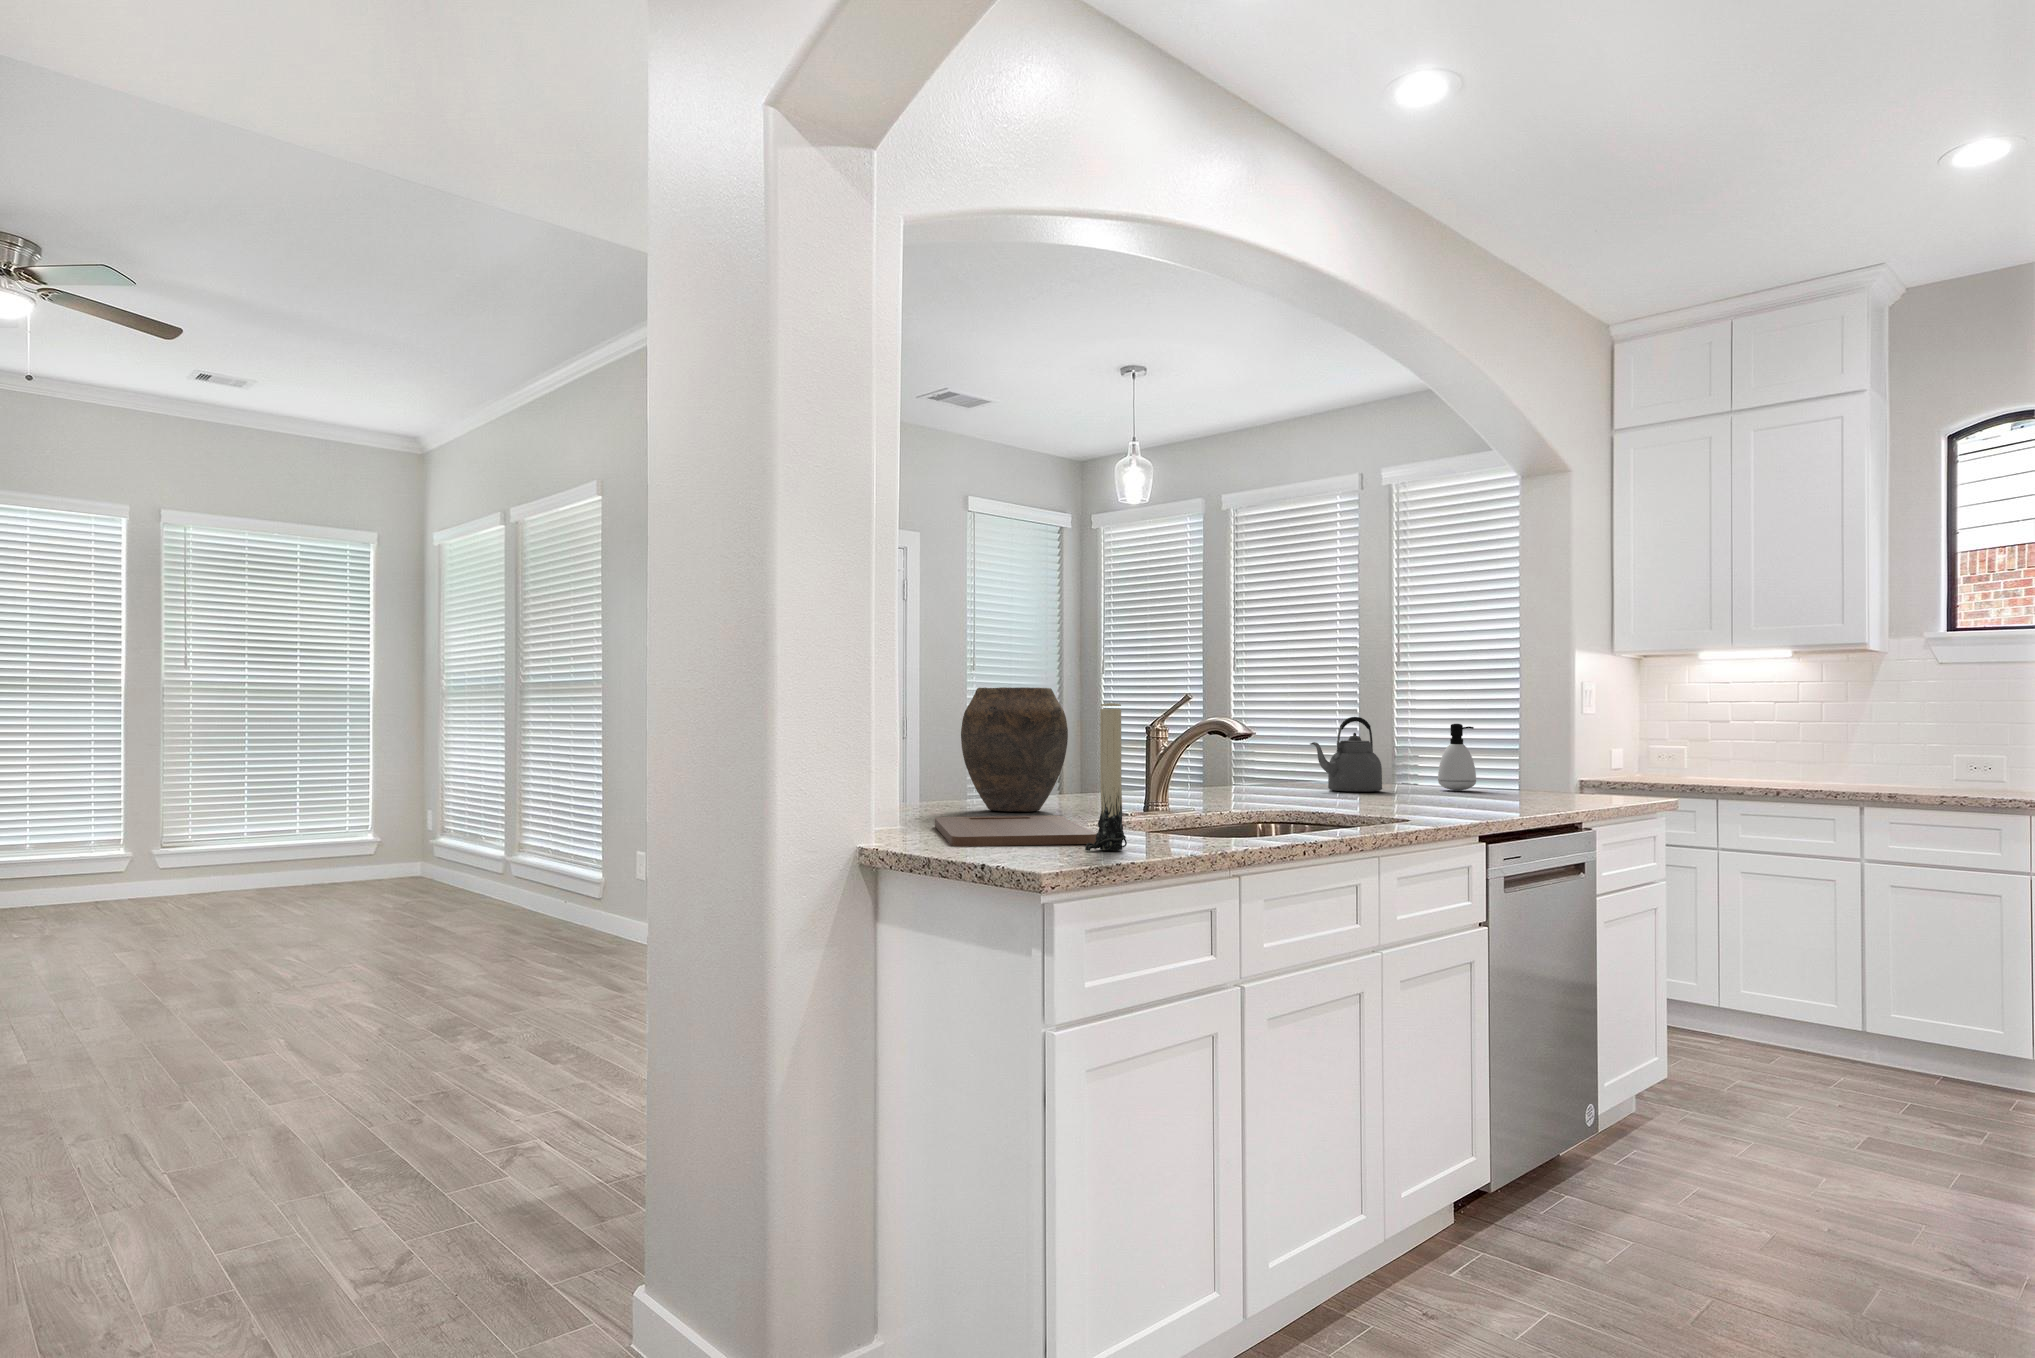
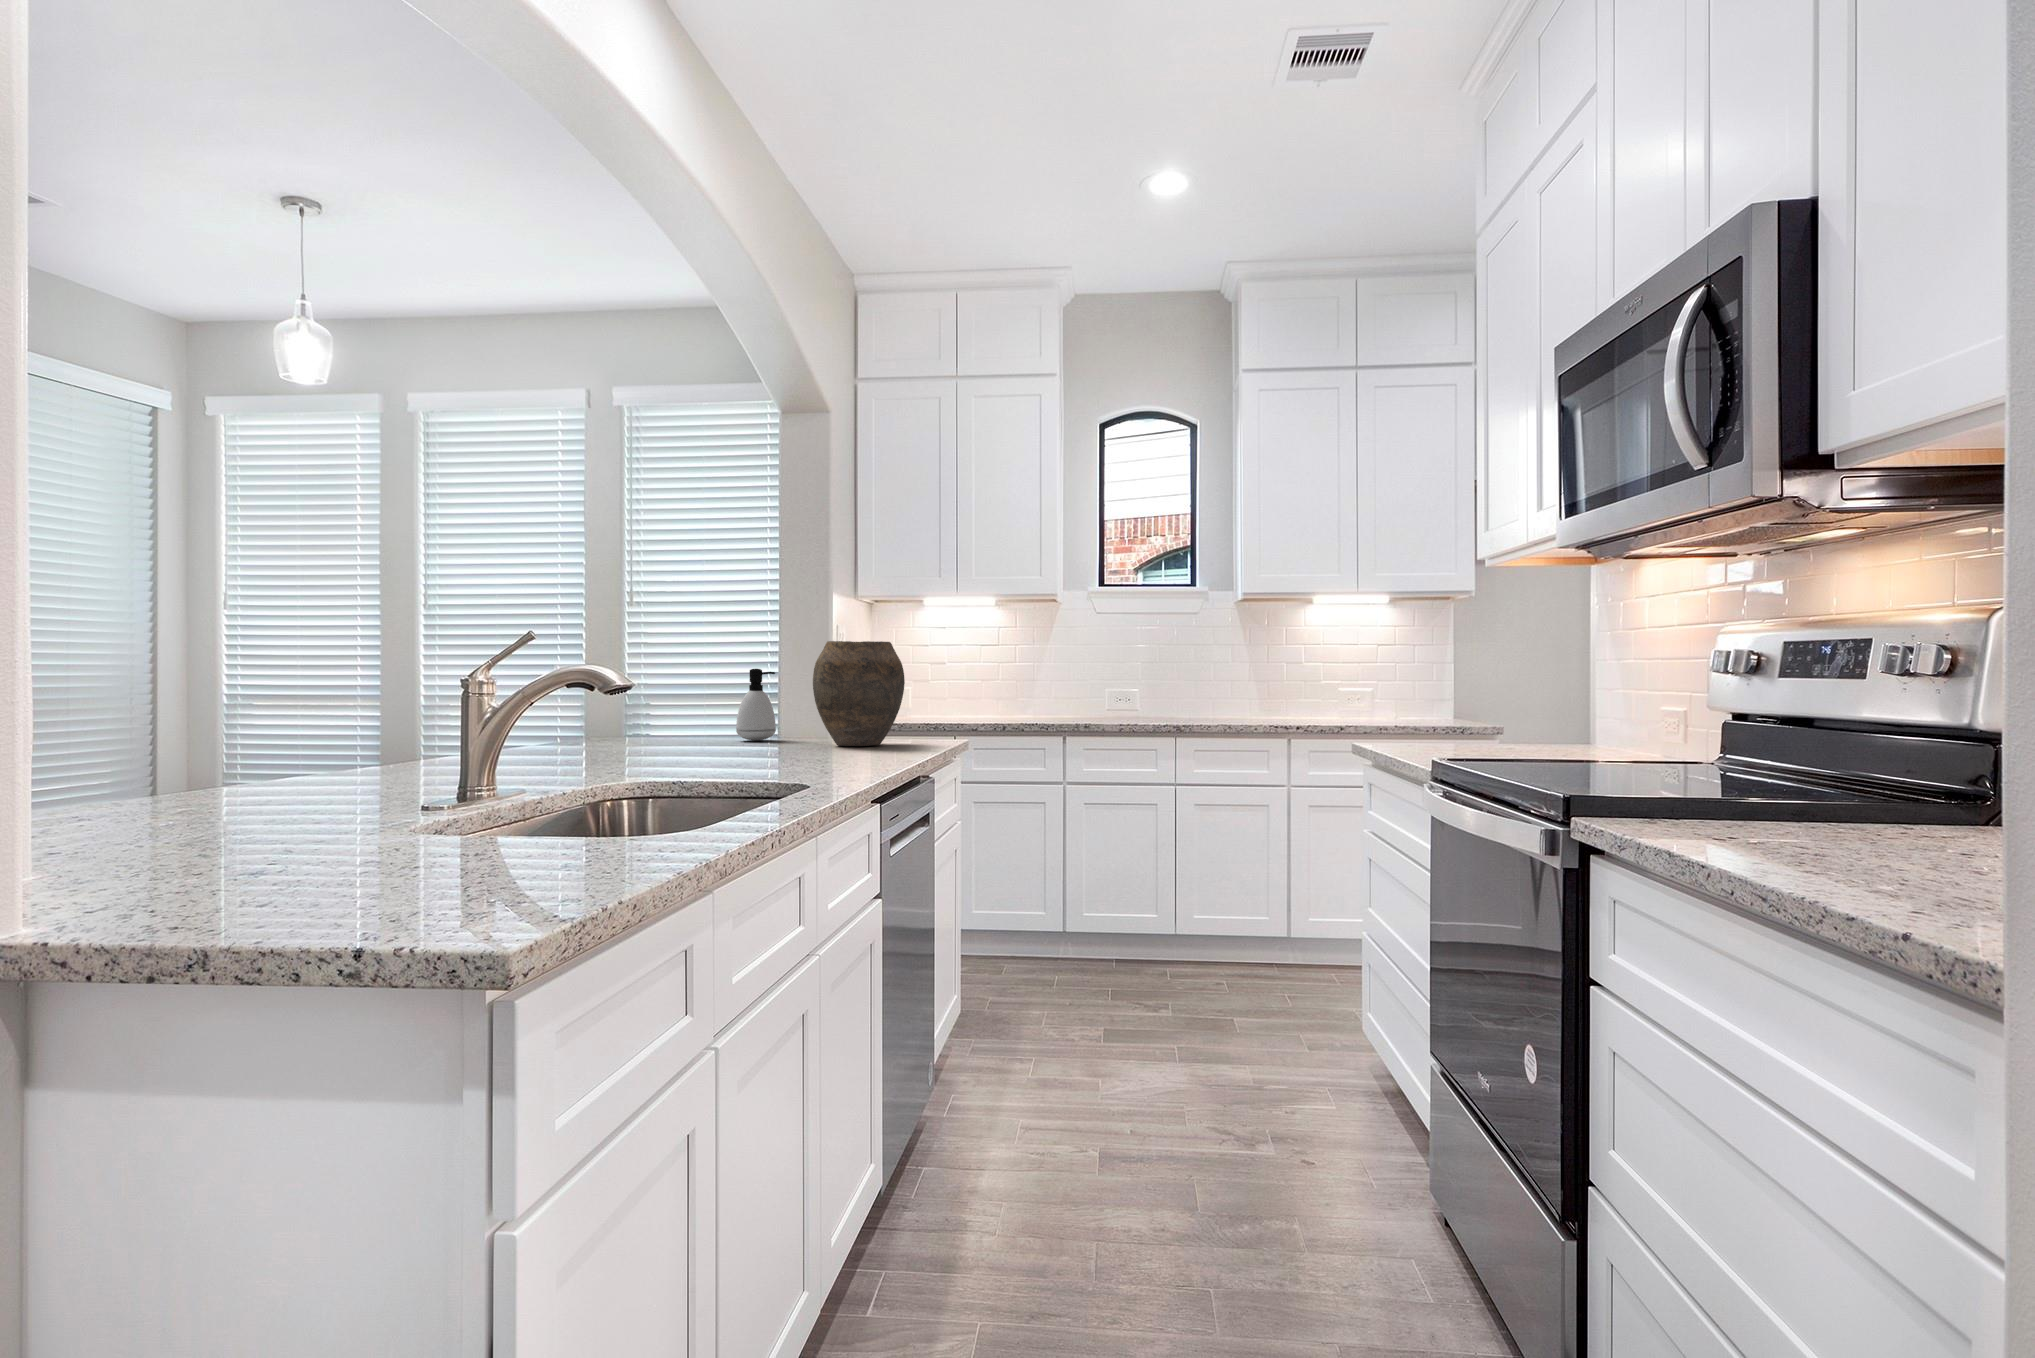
vase: present [961,687,1068,812] -> present [813,641,905,746]
candle: present [1085,703,1127,851] -> none [498,645,564,887]
kettle: present [1310,717,1382,792] -> none [604,662,685,749]
cutting board: present [935,815,1097,846] -> none [115,822,488,908]

